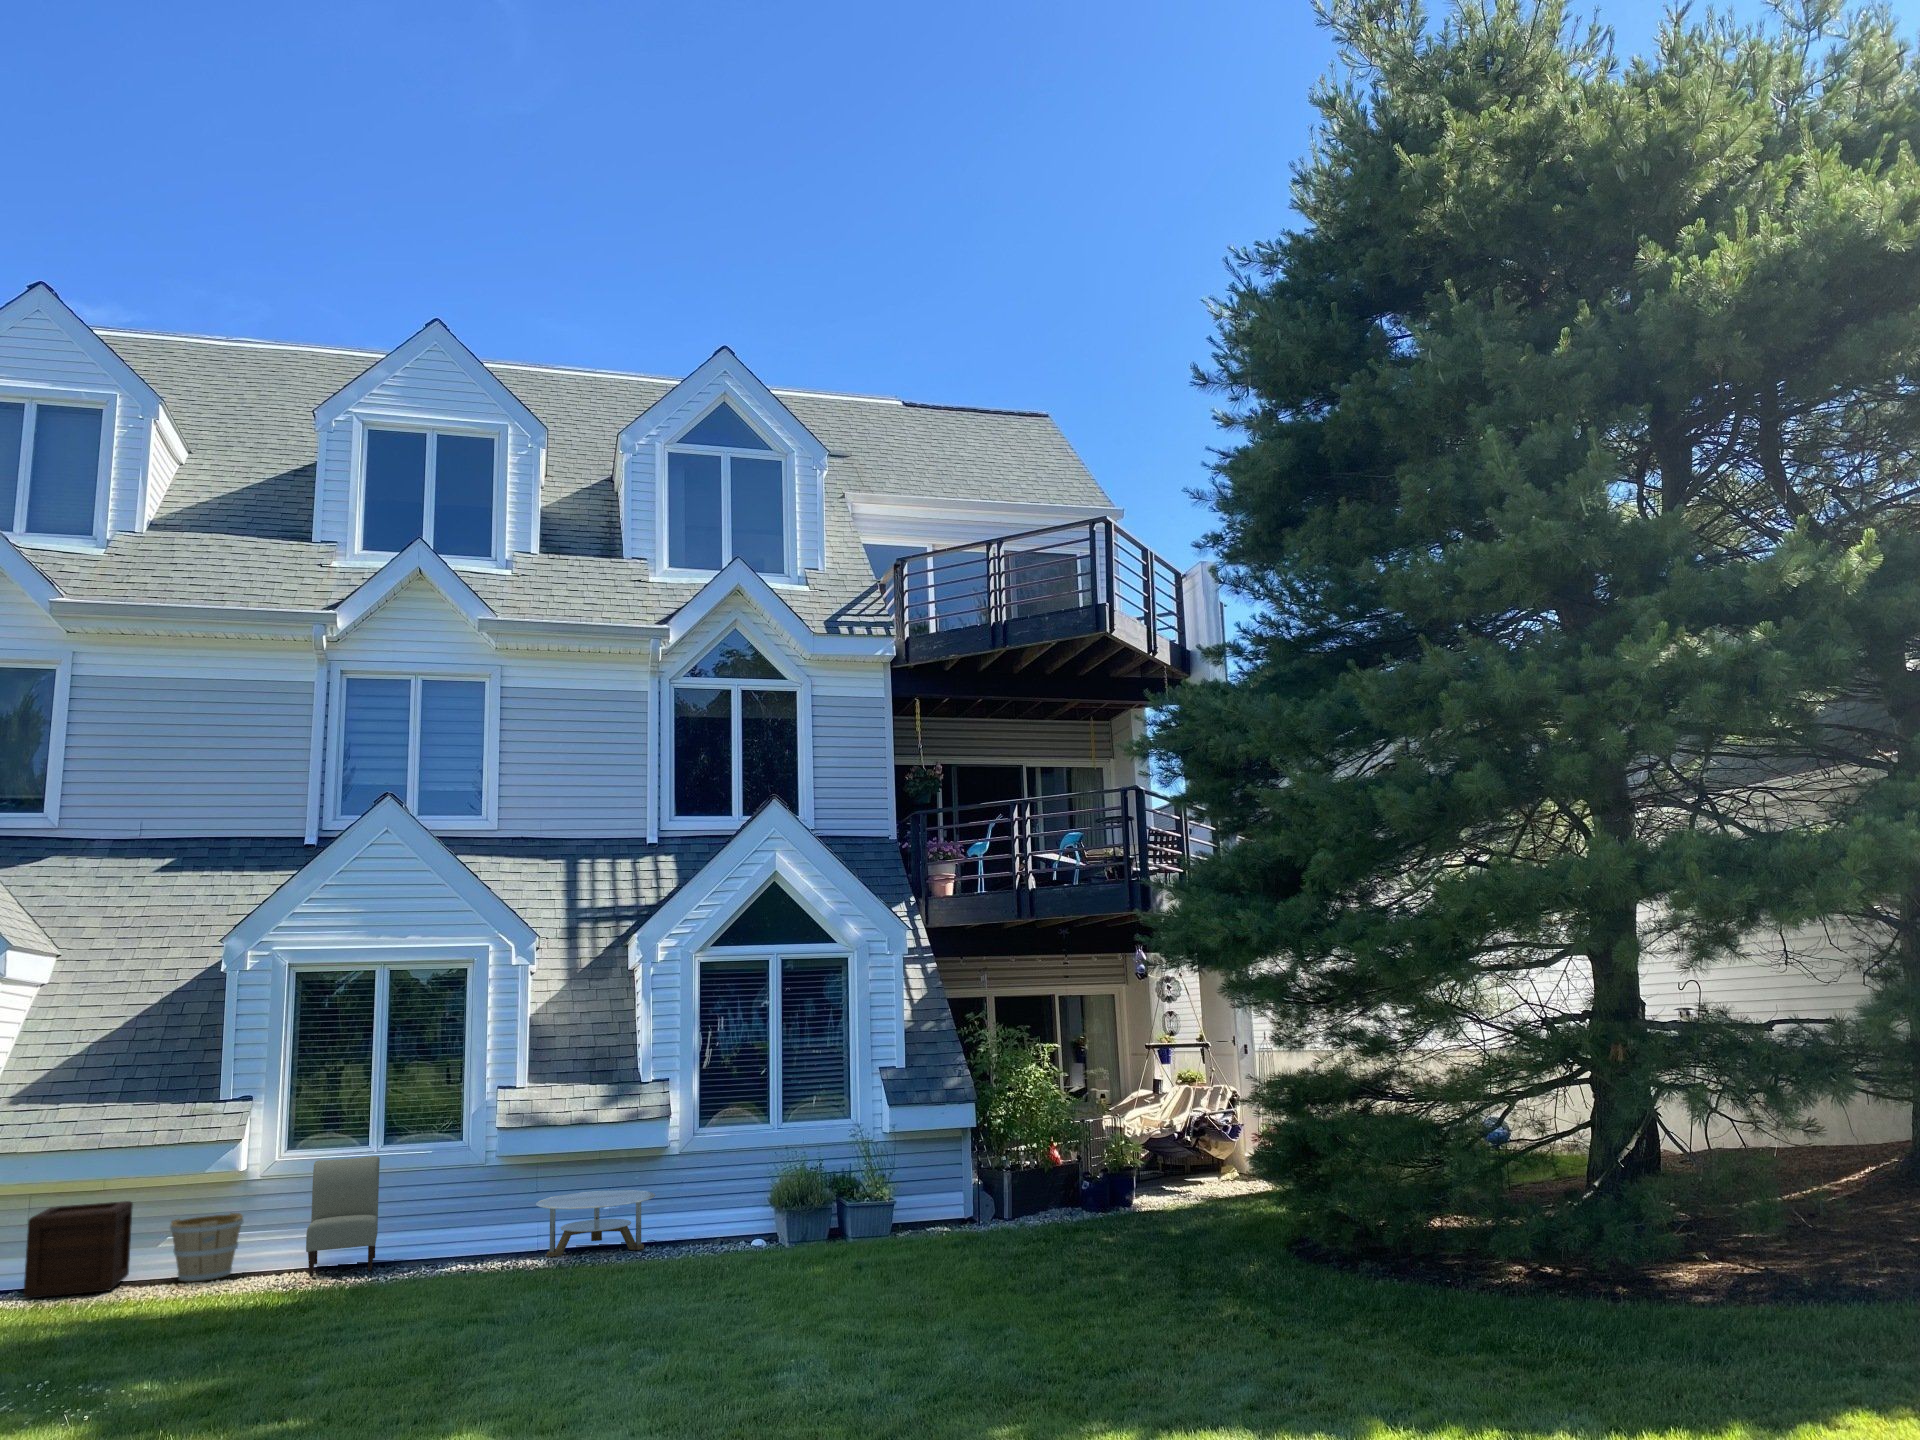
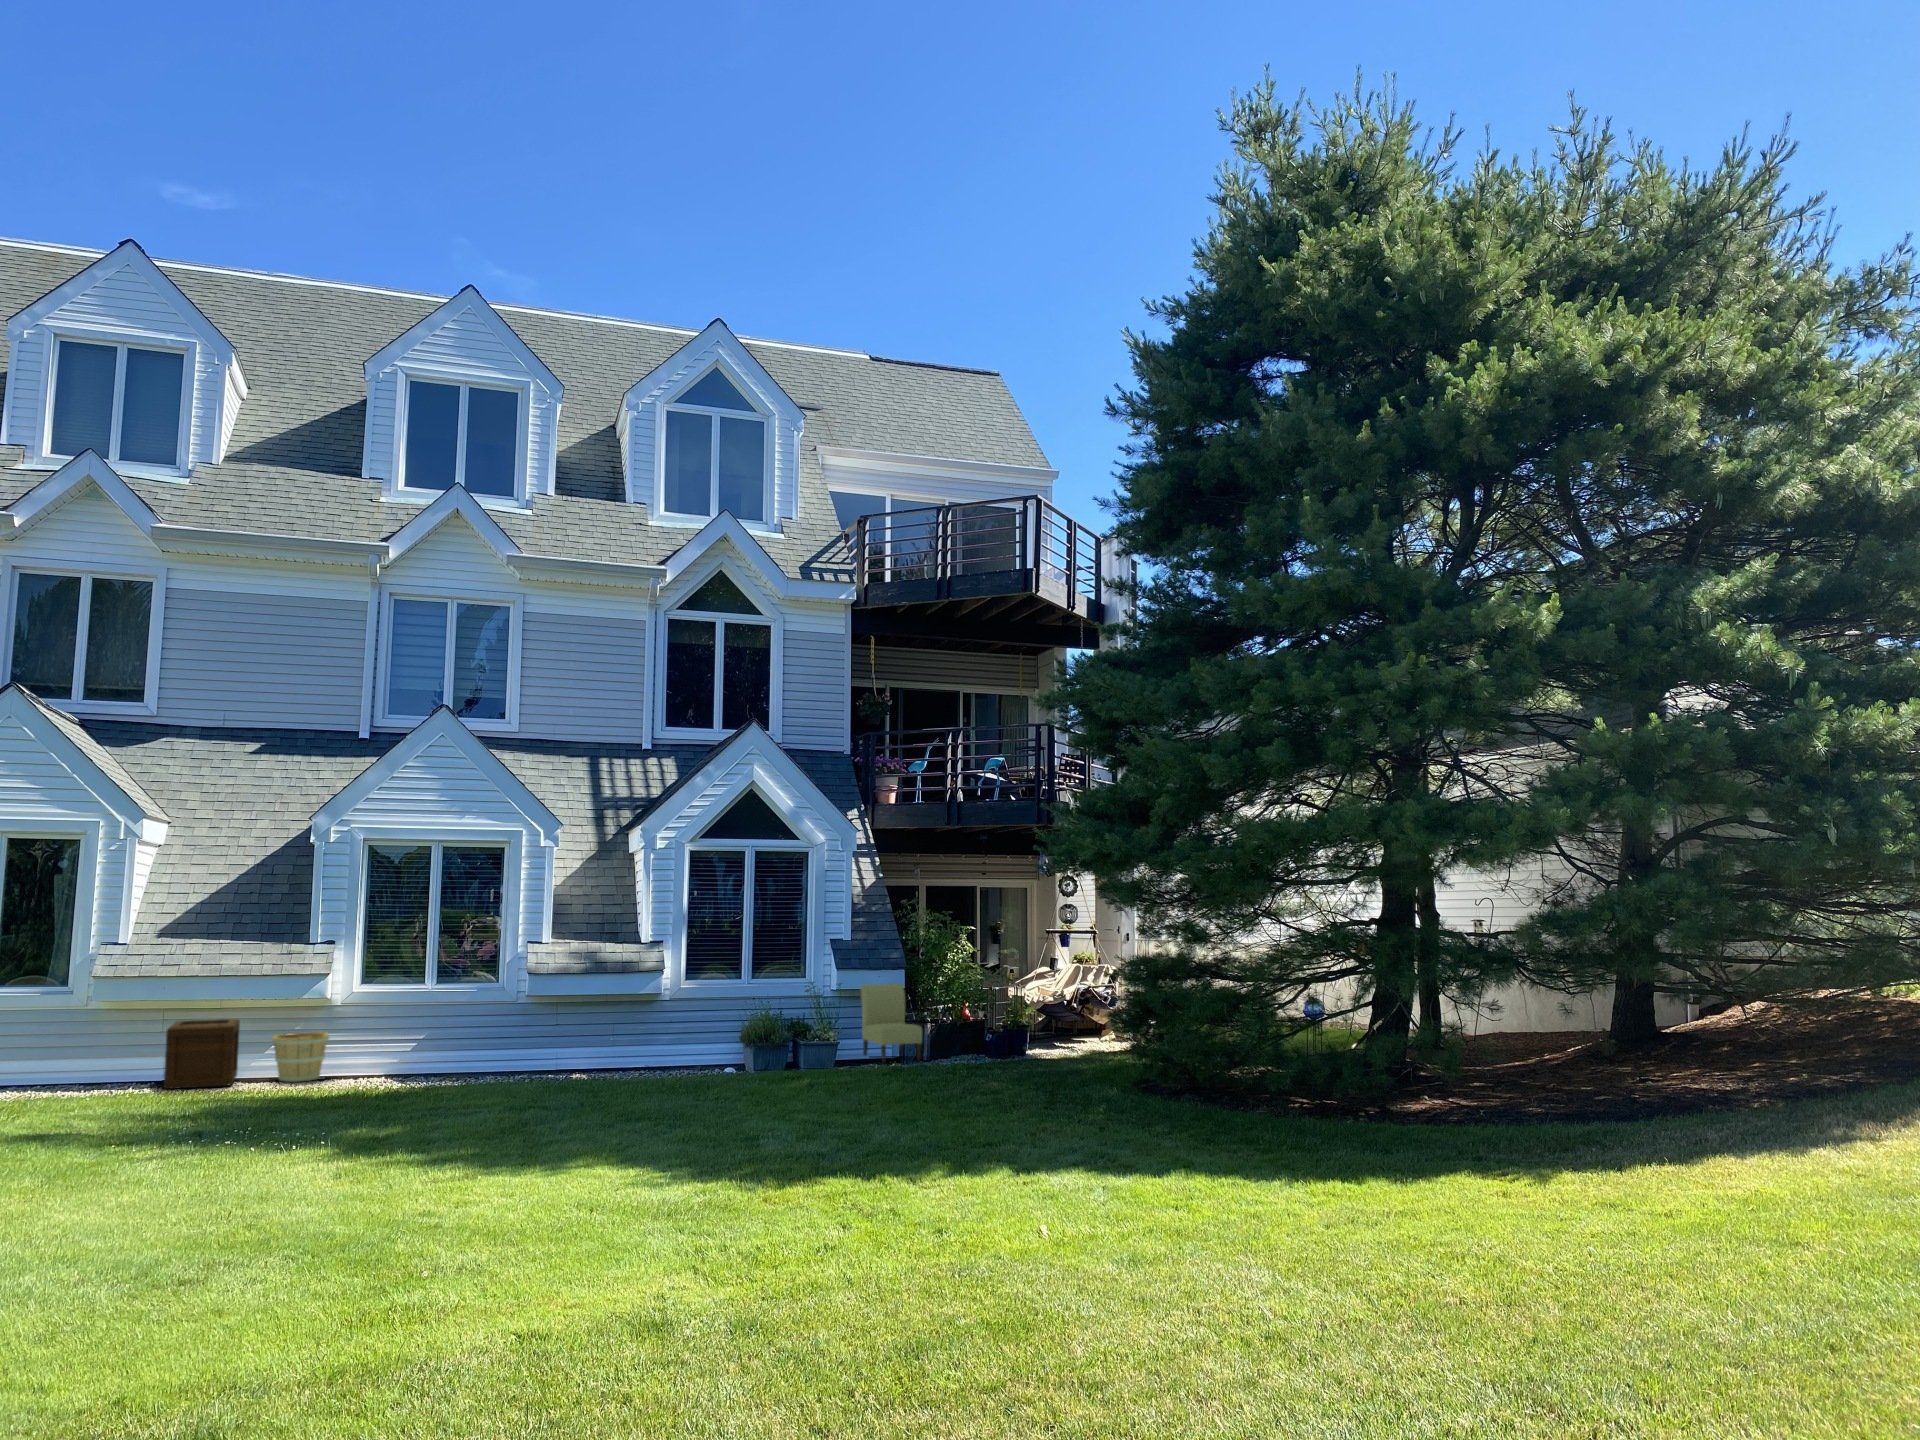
chair: present [306,1156,380,1277] -> present [860,983,922,1062]
round table: present [536,1190,655,1257] -> none [559,1027,652,1075]

